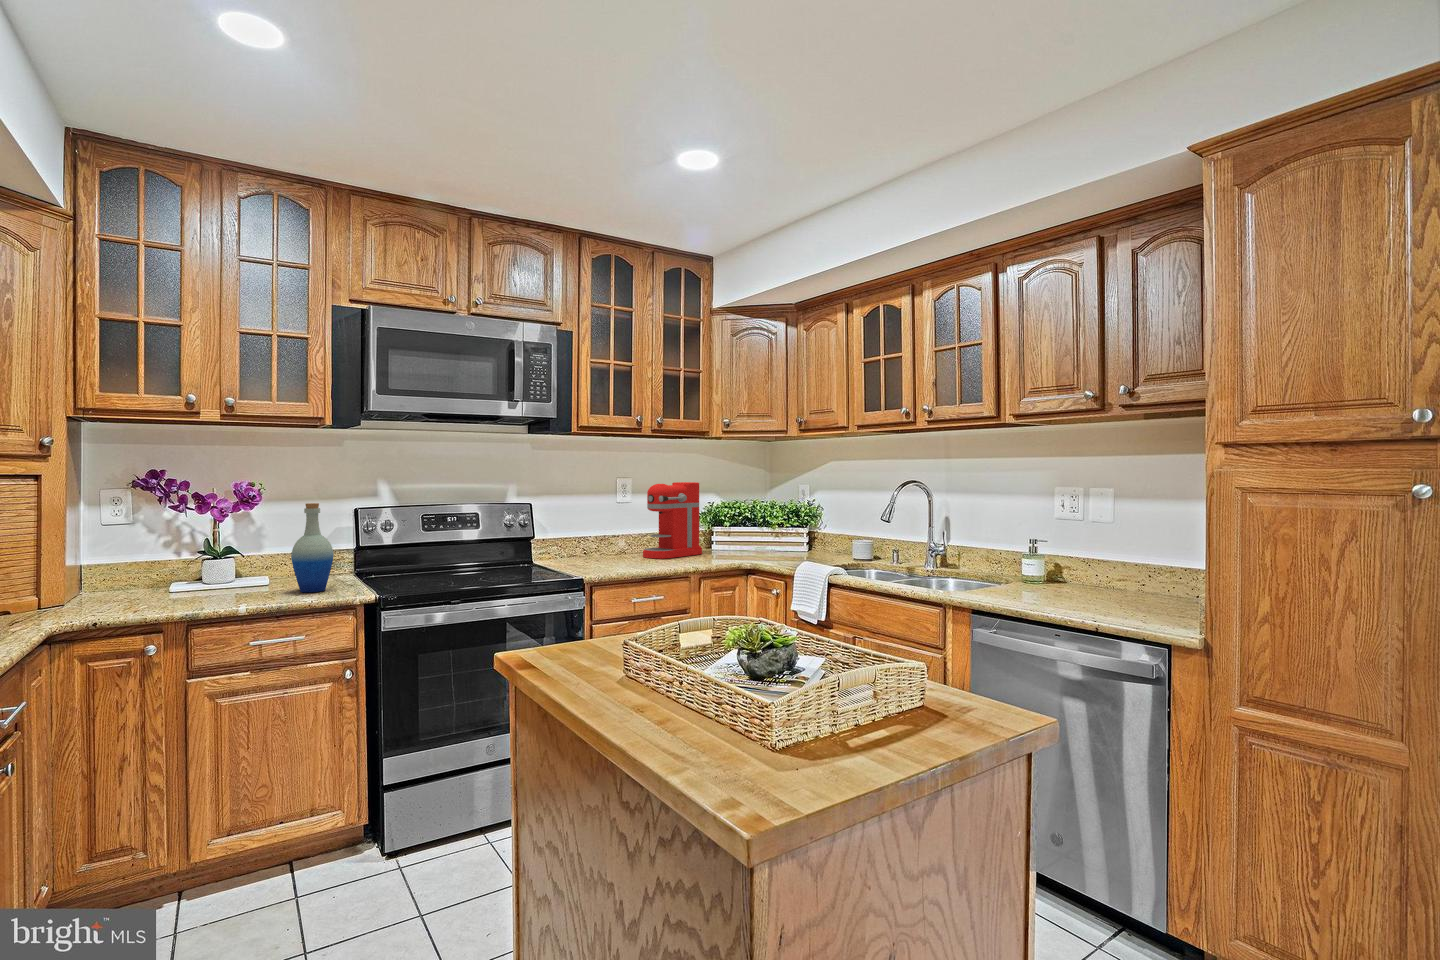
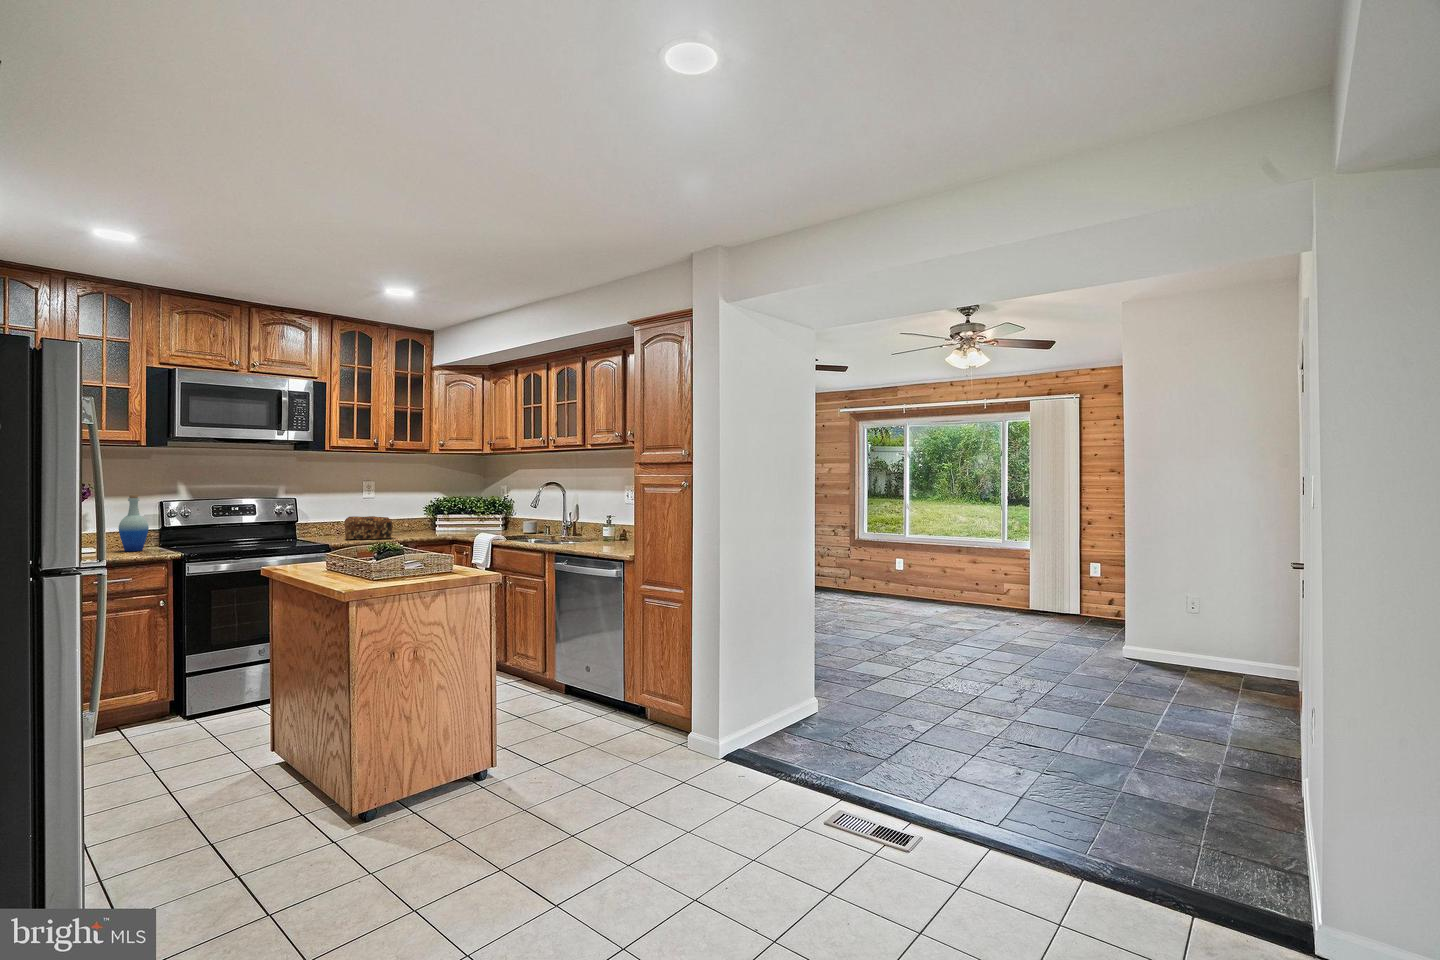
coffee maker: present [643,482,702,559] -> none [381,484,427,535]
bread loaf: none [600,532,667,569] -> present [345,516,392,540]

